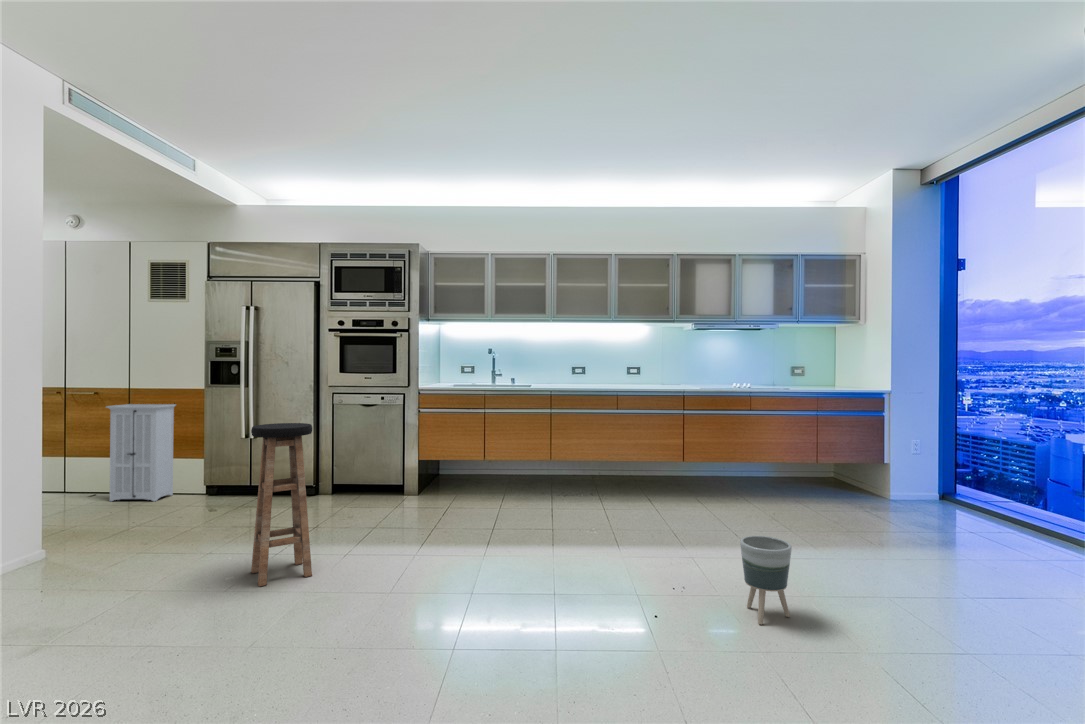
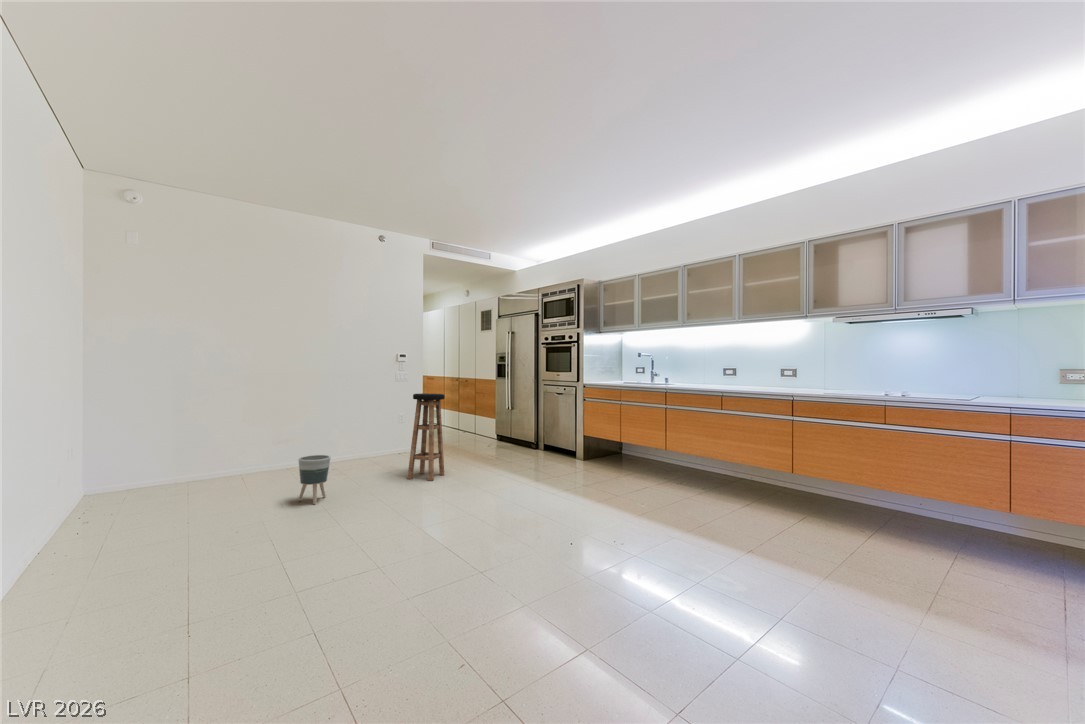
storage cabinet: present [107,403,176,501] -> none [459,387,486,439]
planter: present [740,536,792,625] -> present [298,455,331,504]

